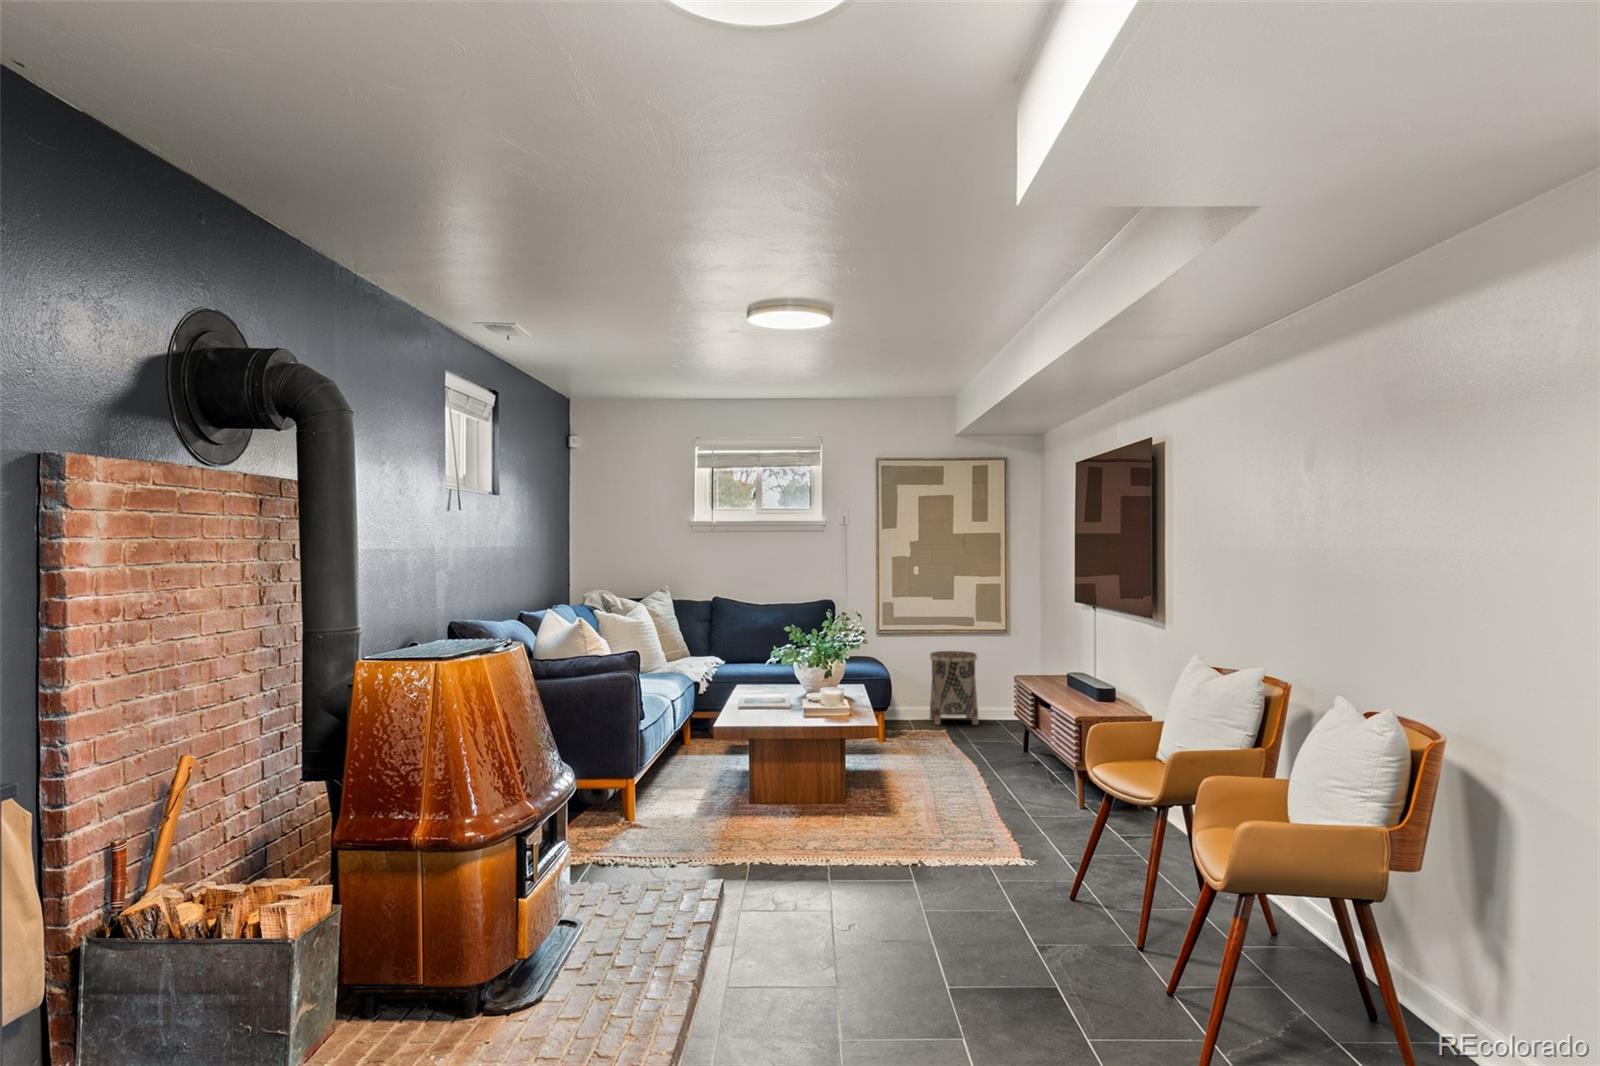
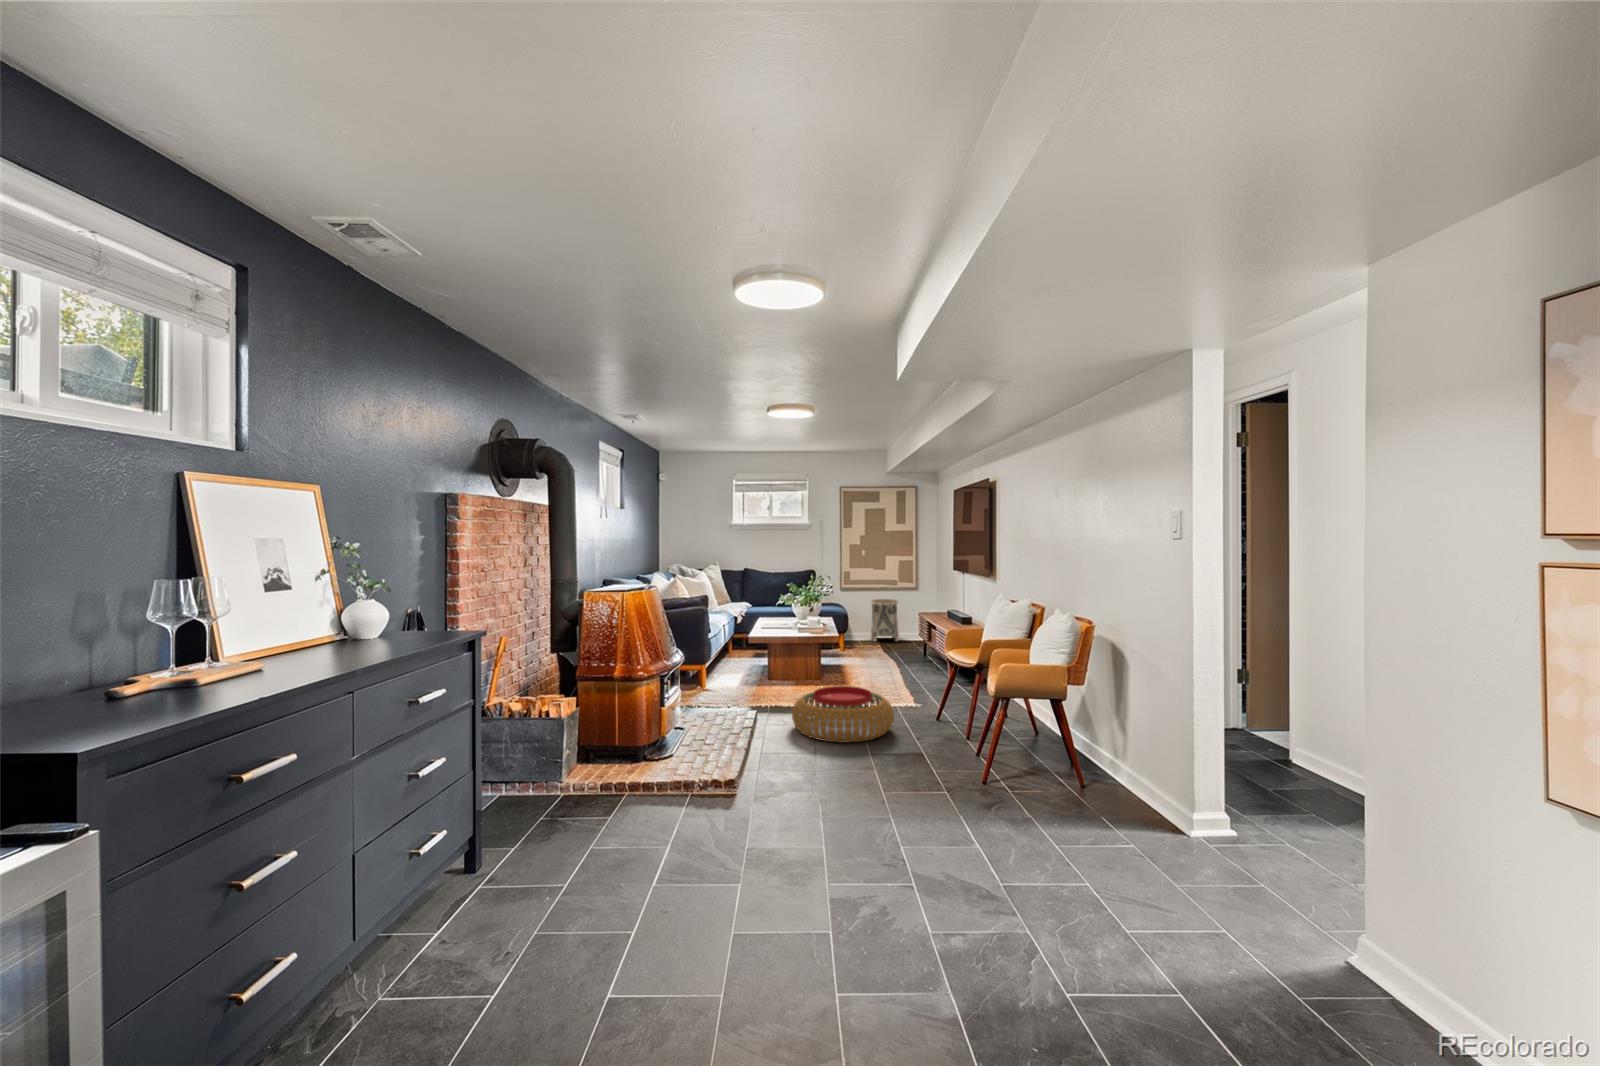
pouf: none [790,835,991,958] -> present [792,686,894,742]

